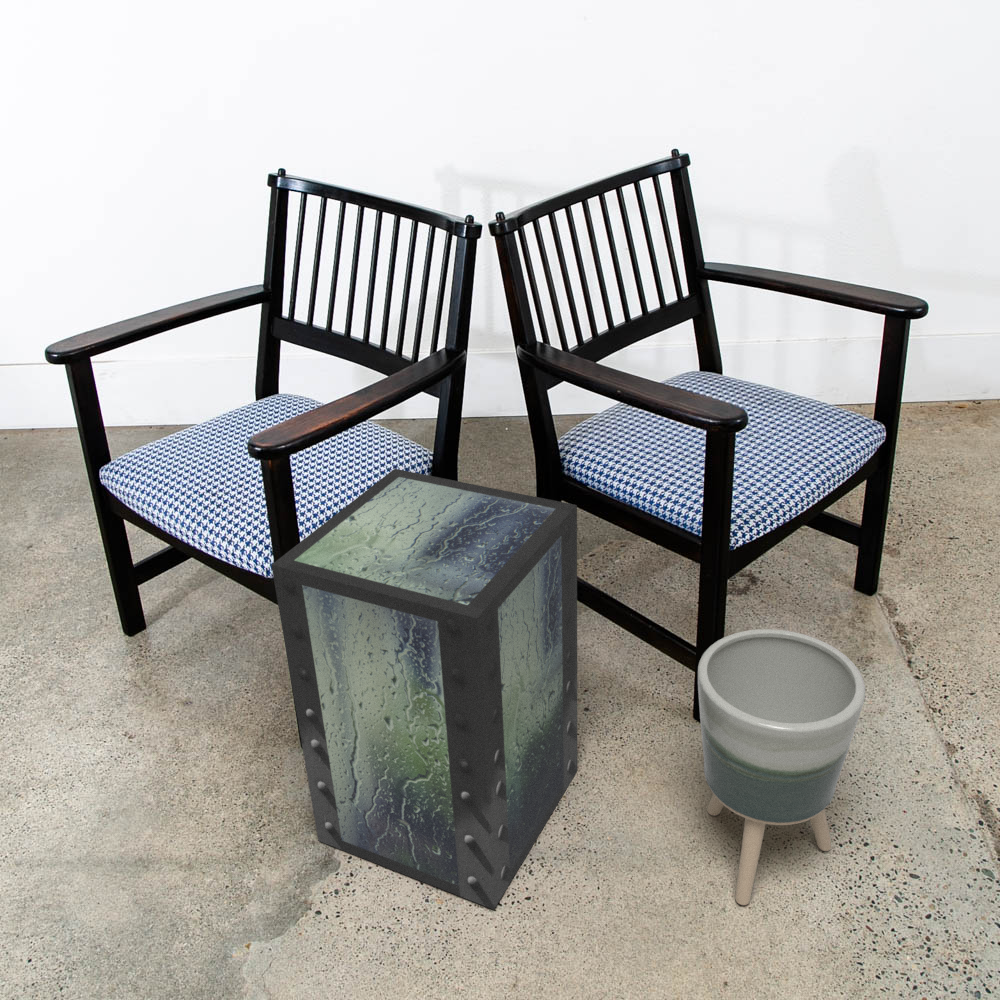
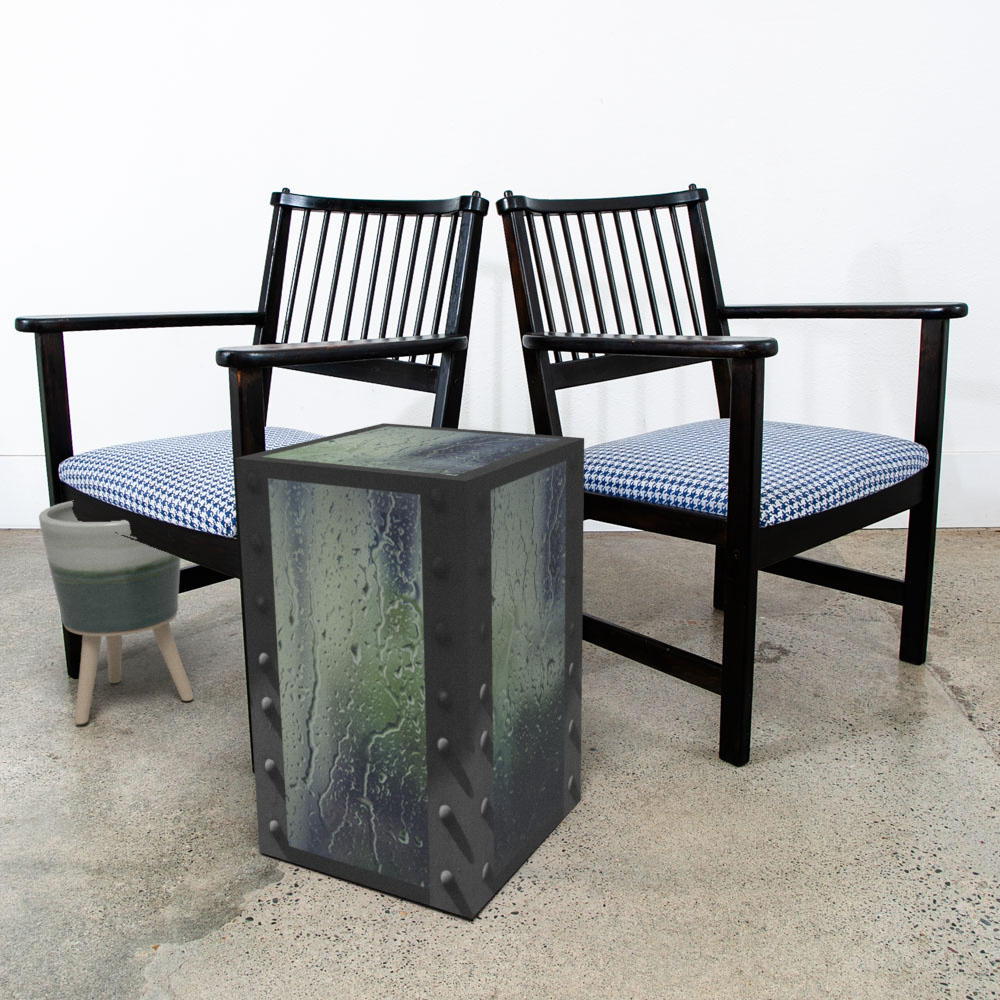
planter: present [698,629,865,905] -> present [39,501,194,724]

